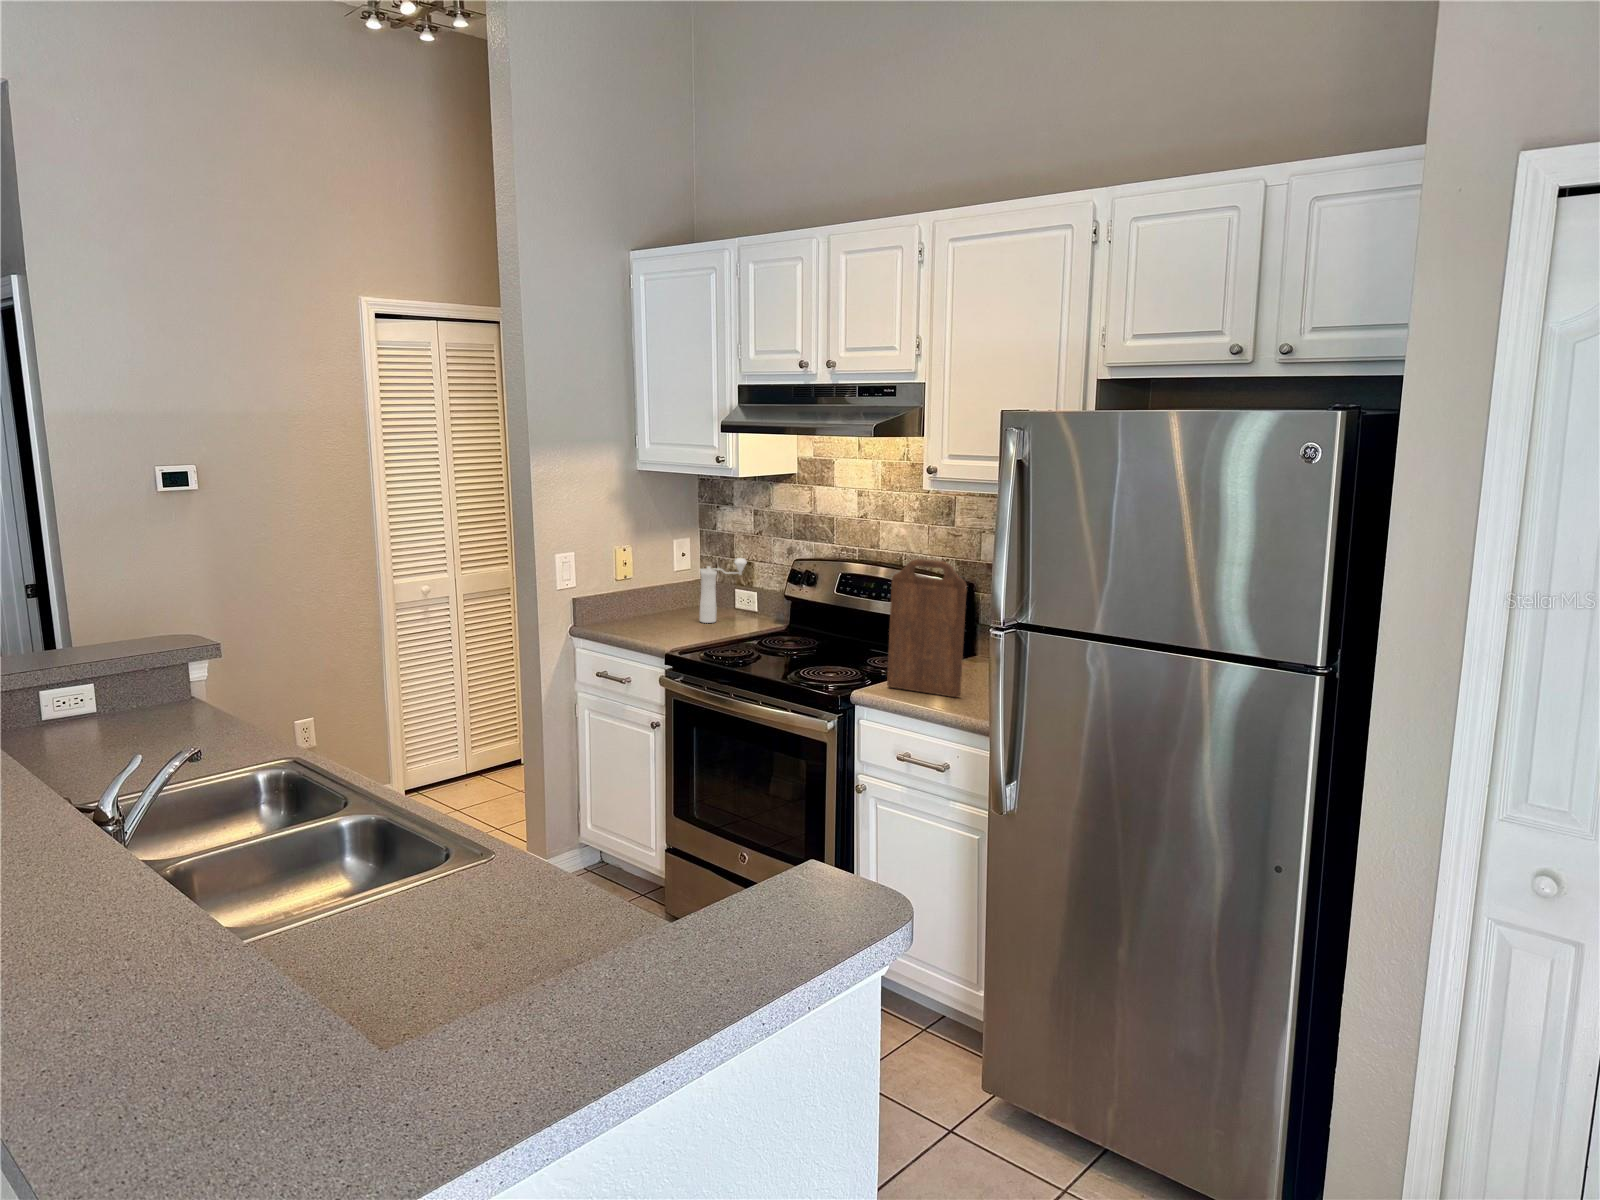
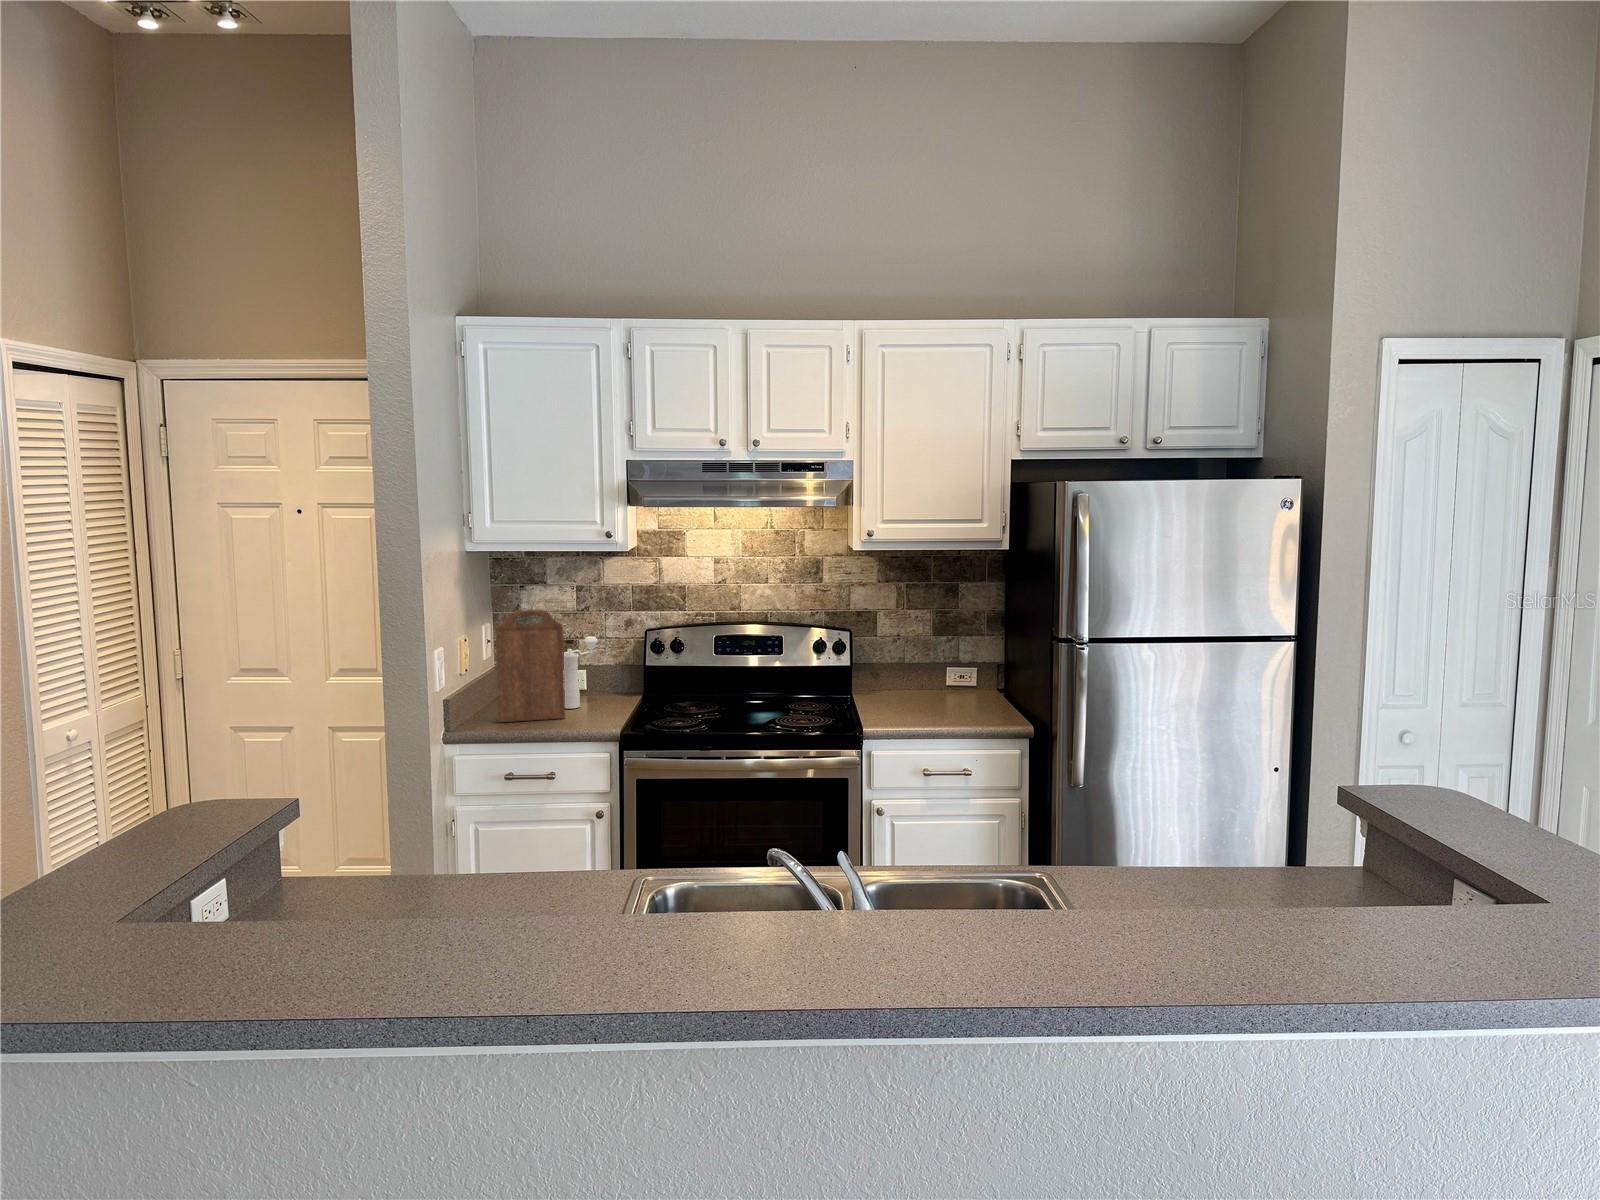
cutting board: present [887,559,967,697] -> present [496,609,565,722]

